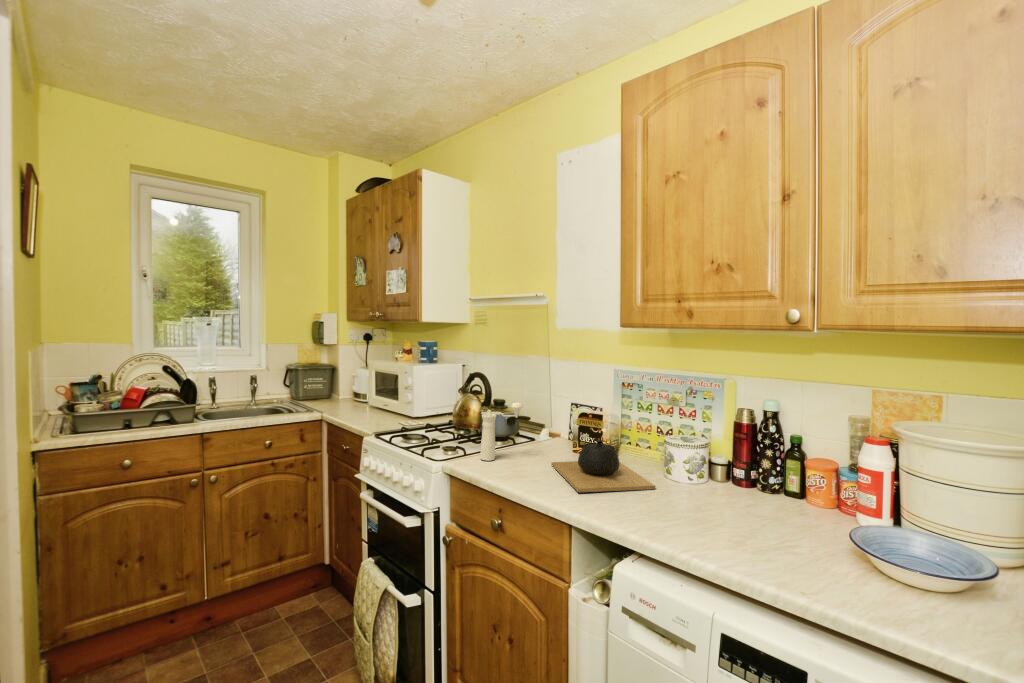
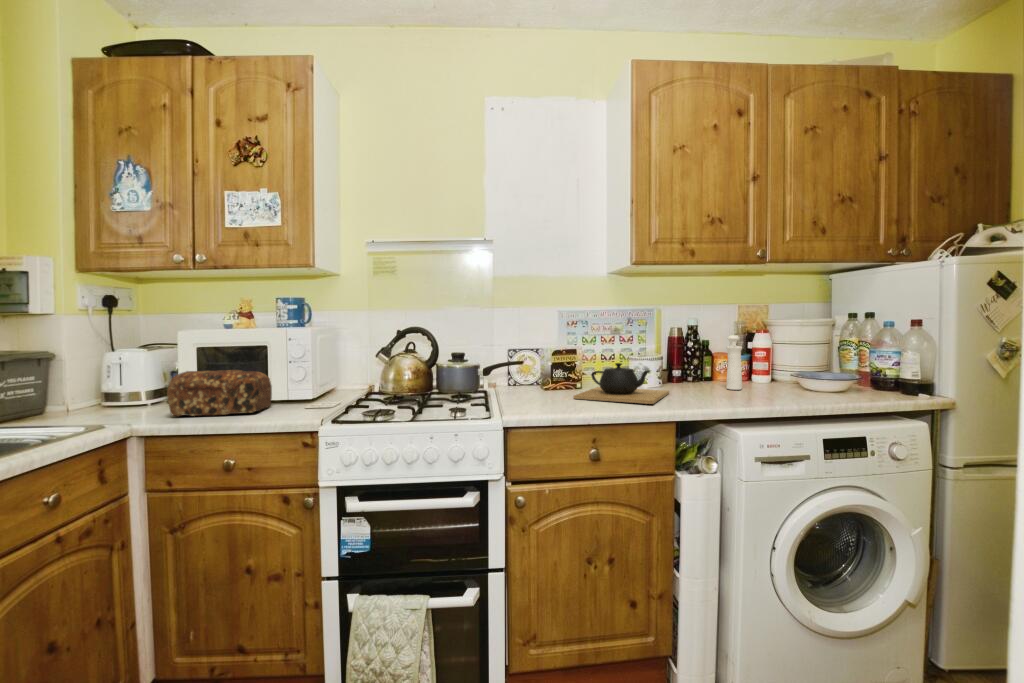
bread loaf: none [344,387,395,419] -> present [167,370,272,417]
pepper mill: present [480,403,522,461] -> present [726,335,742,390]

